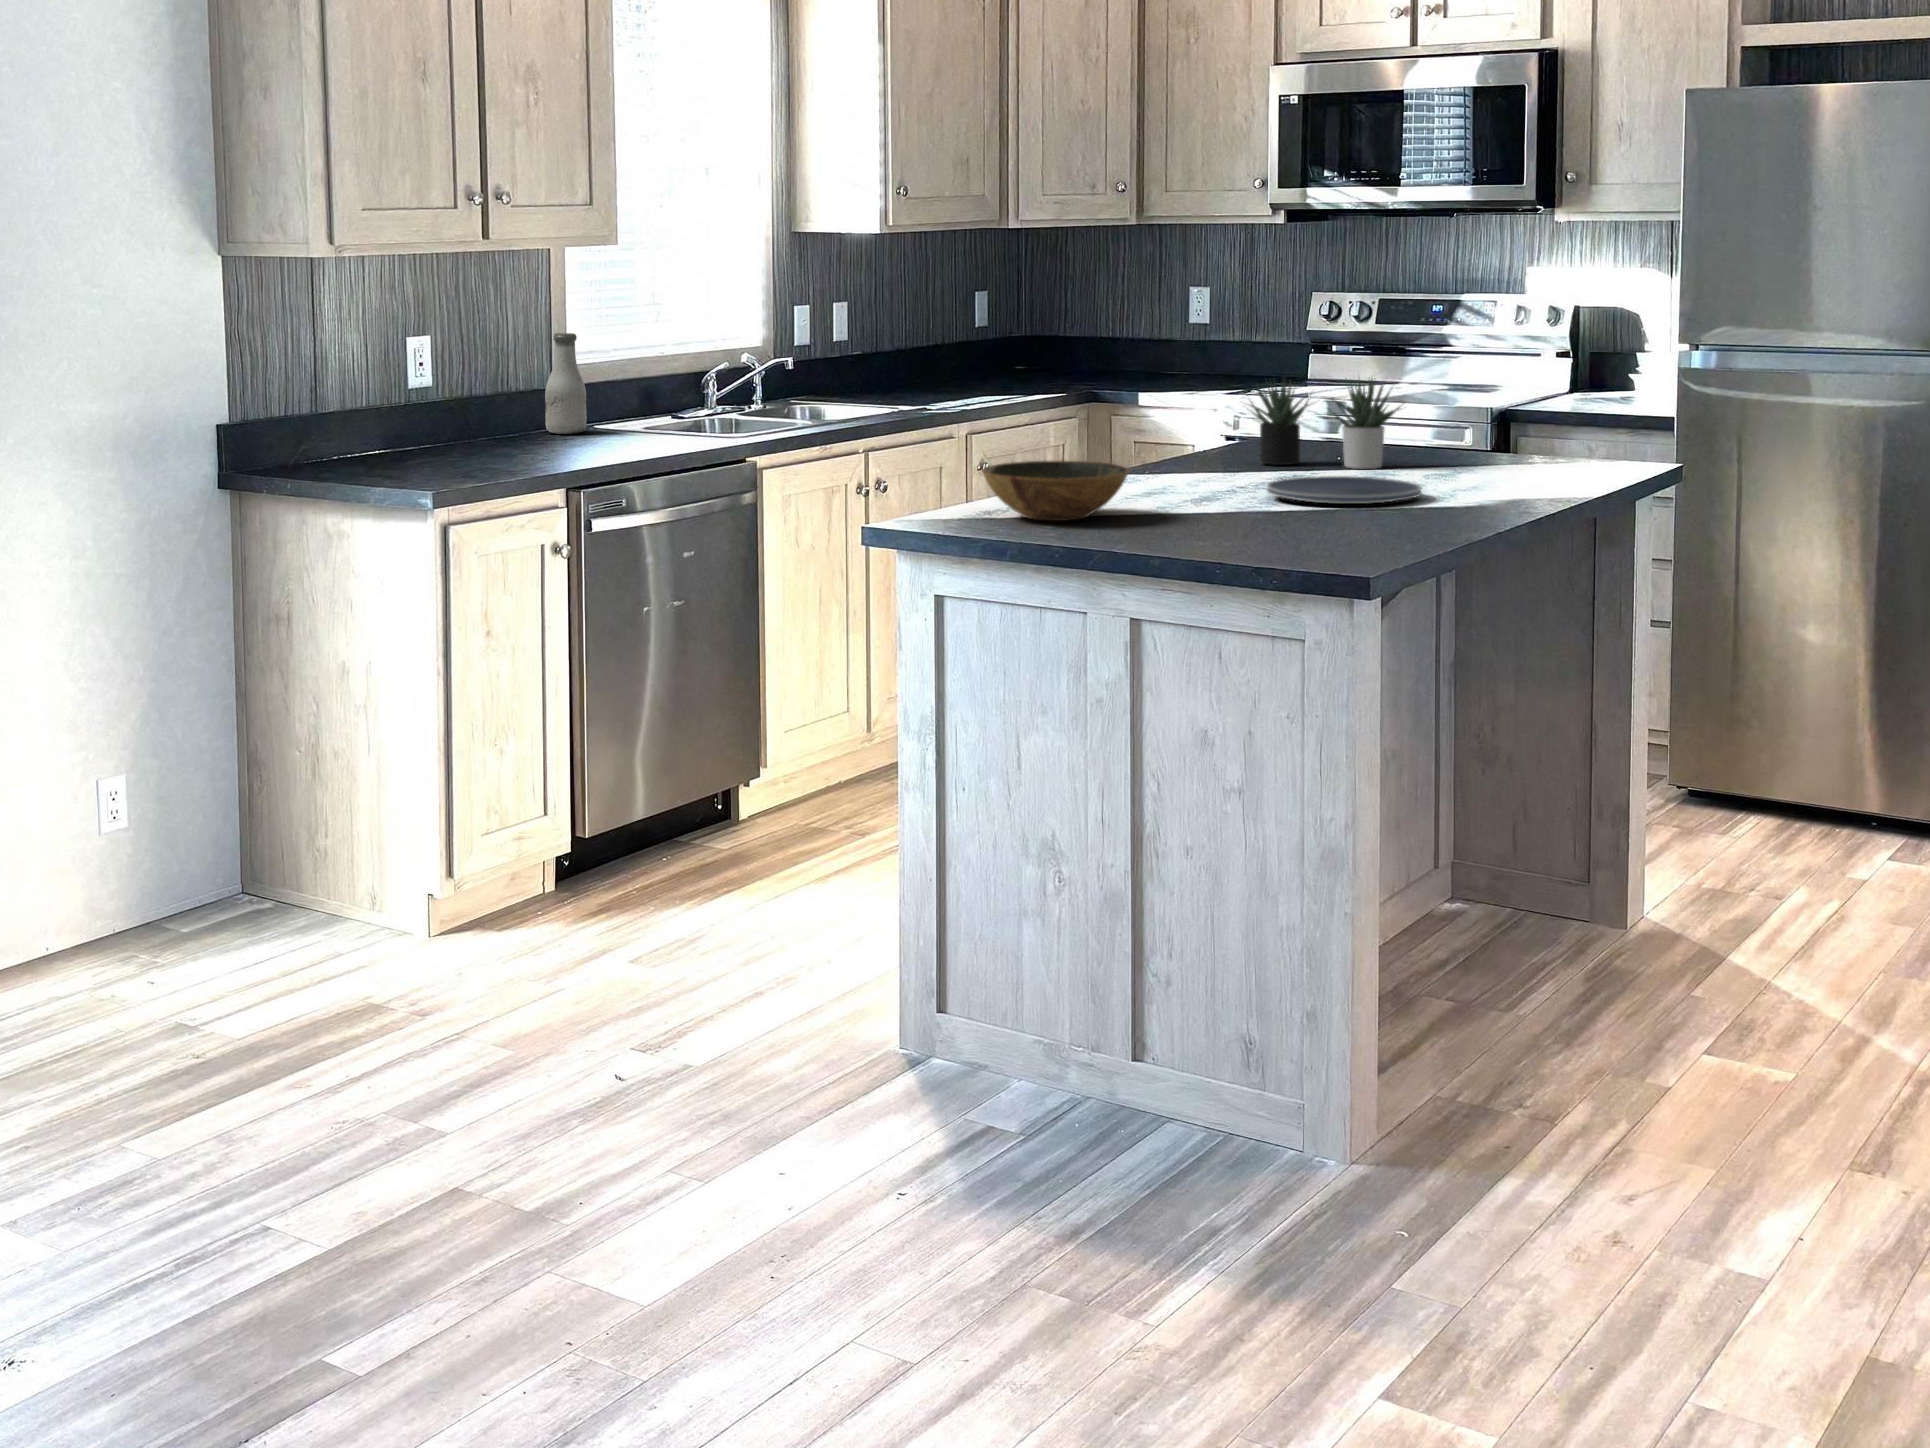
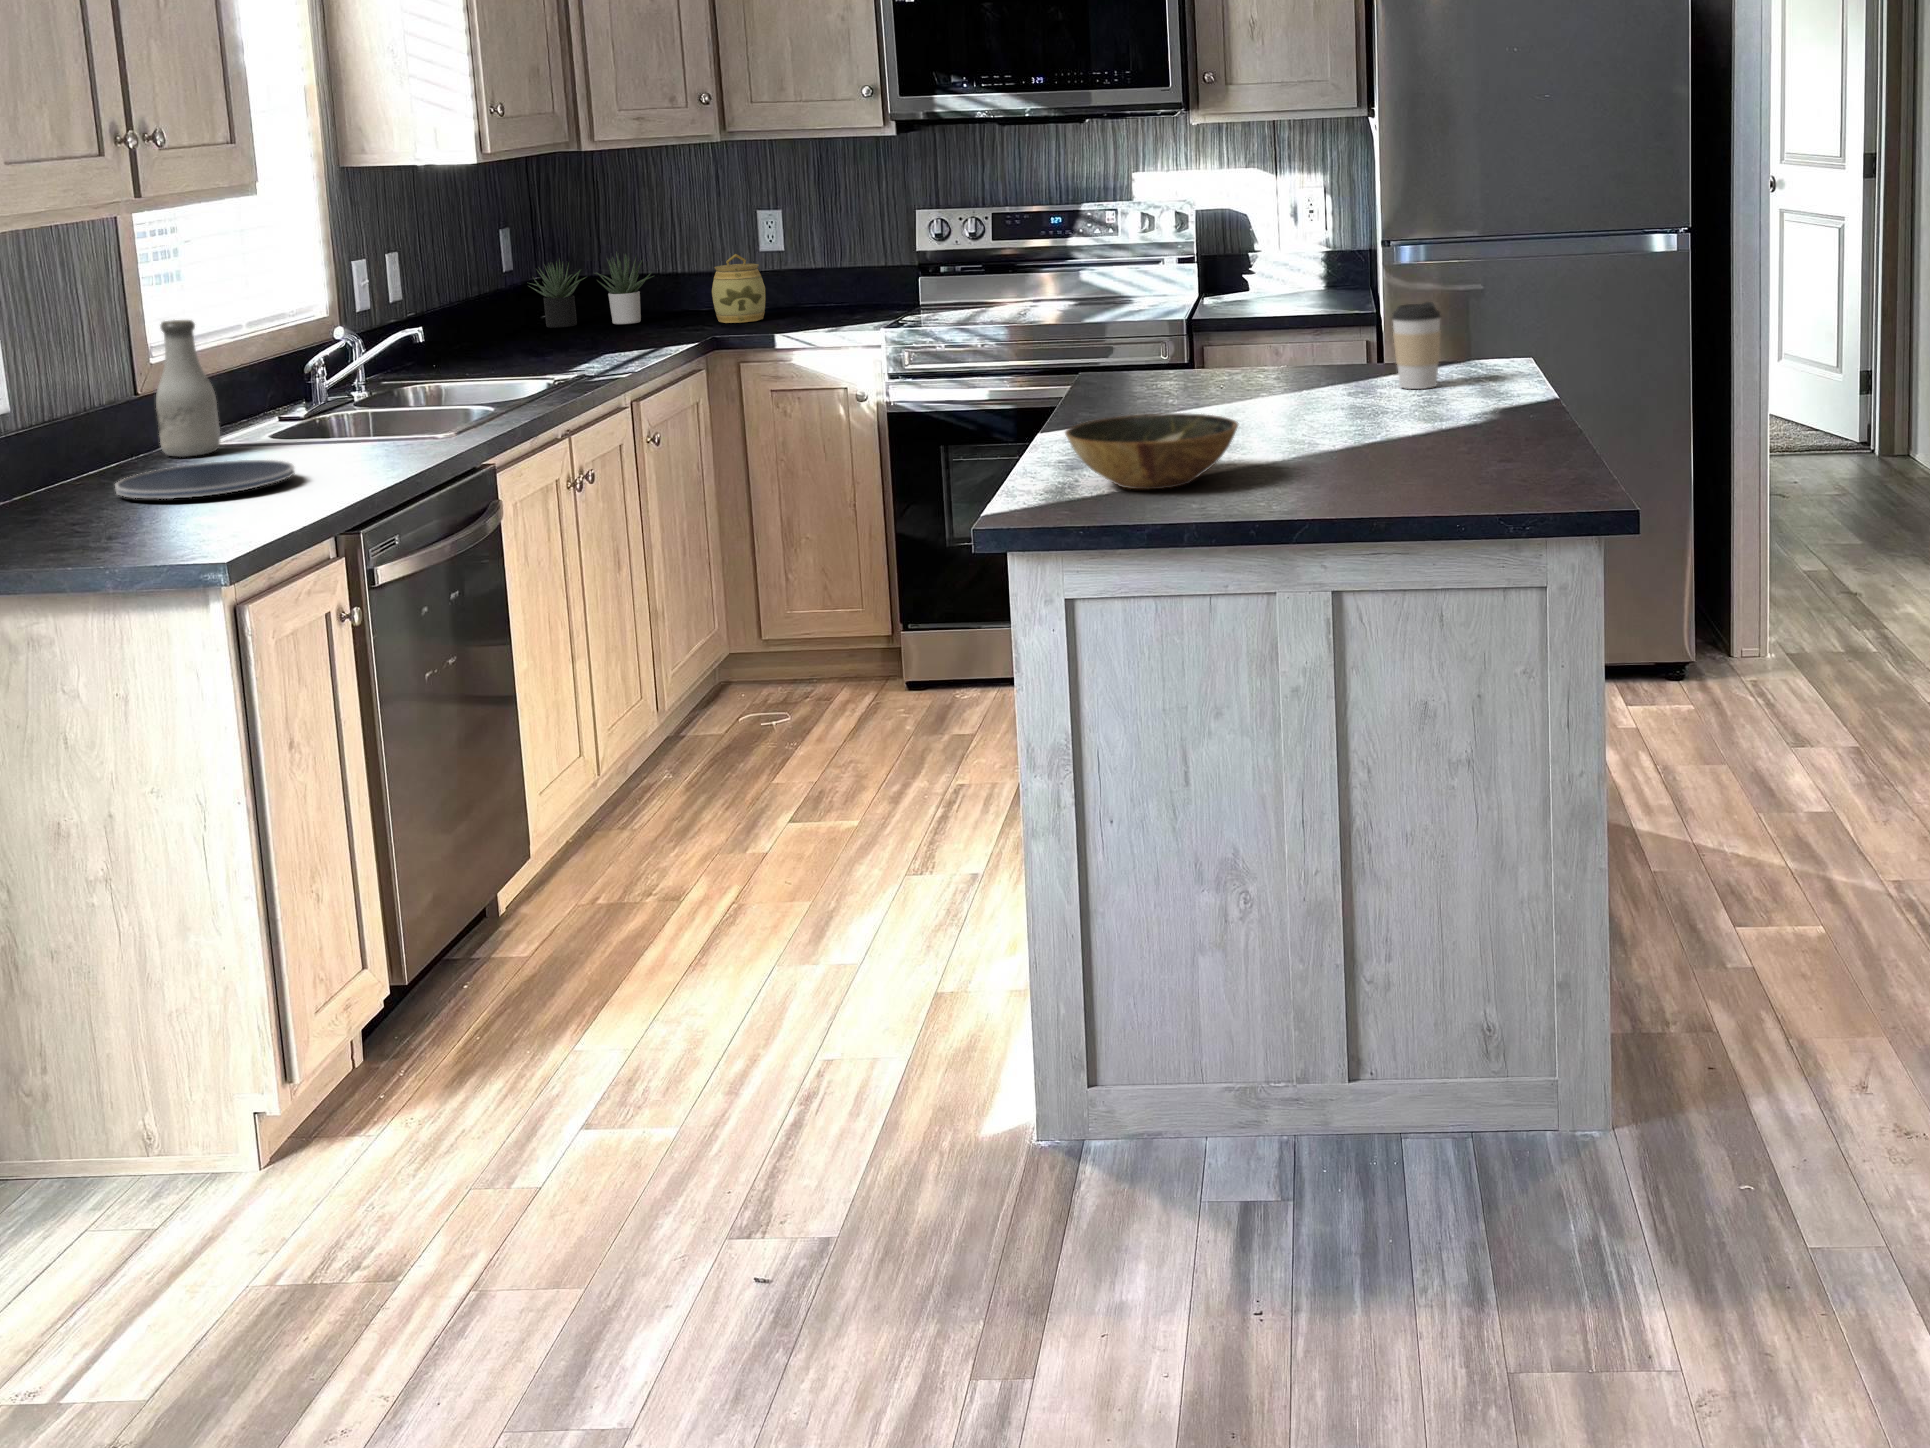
jar: none [1126,324,1172,386] -> present [712,254,766,323]
succulent plant: present [1249,378,1400,469] -> present [529,253,653,328]
coffee cup: none [1454,399,1504,481] -> present [1392,302,1441,389]
plate: present [1267,476,1422,504] -> present [115,460,295,499]

